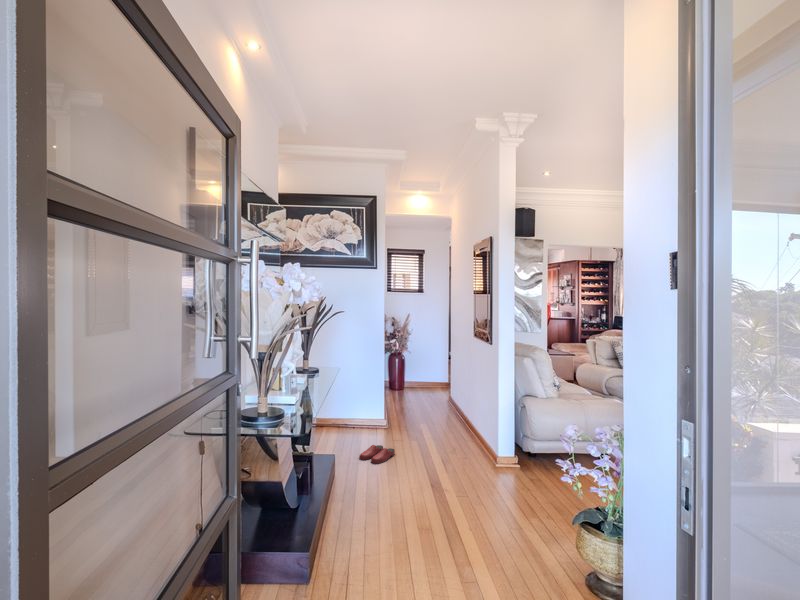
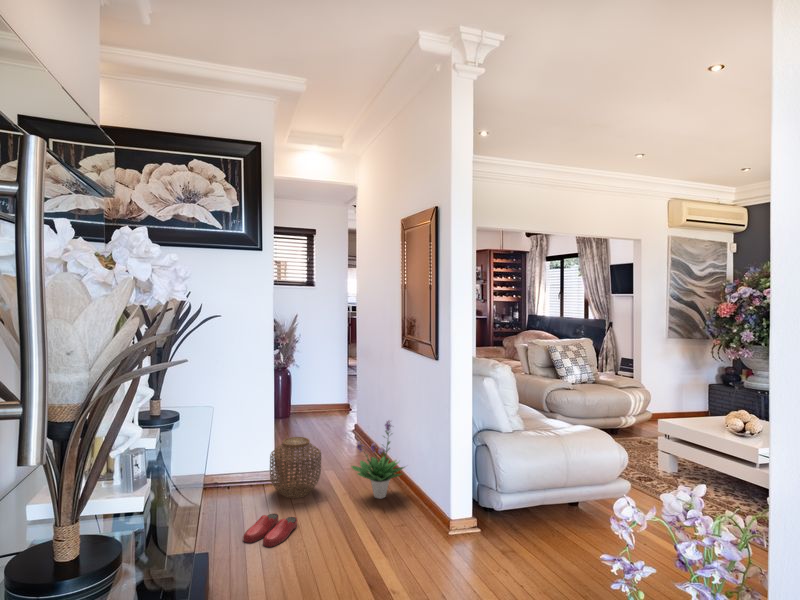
potted plant: none [435,389,477,446] -> present [352,420,404,499]
woven basket: none [380,398,415,439] -> present [270,437,321,498]

